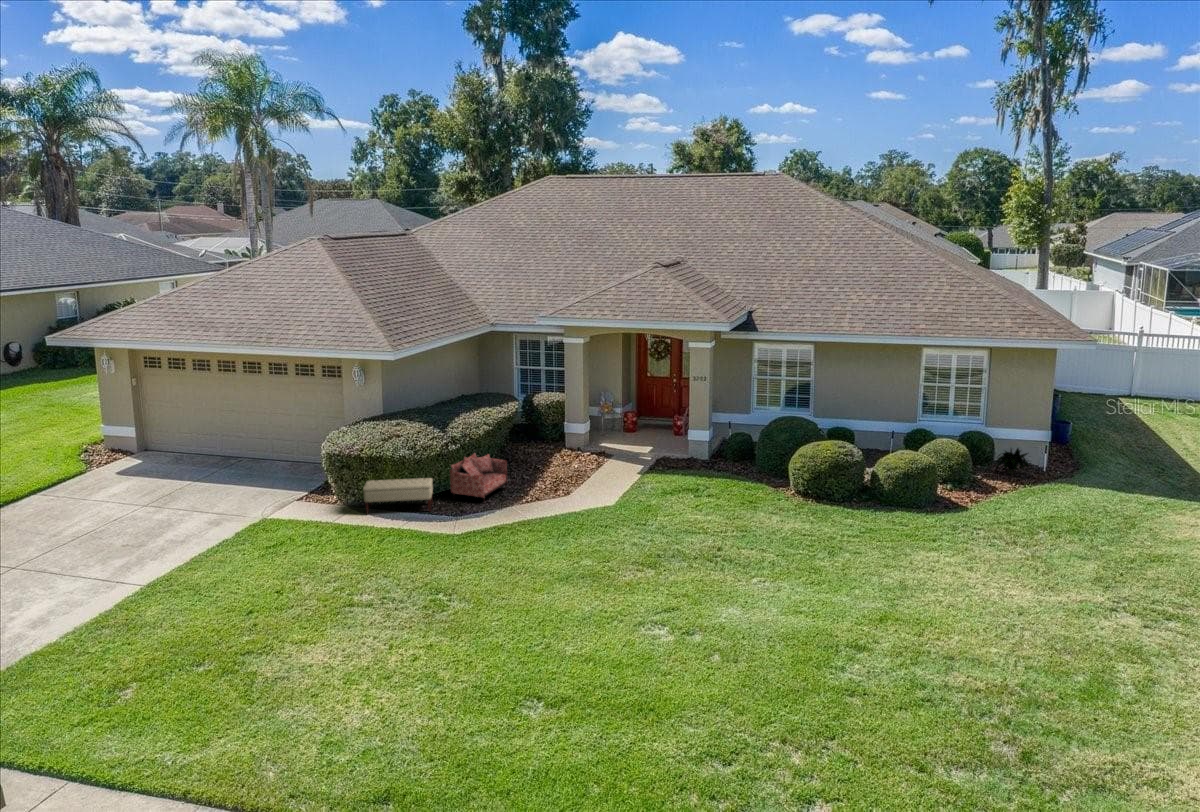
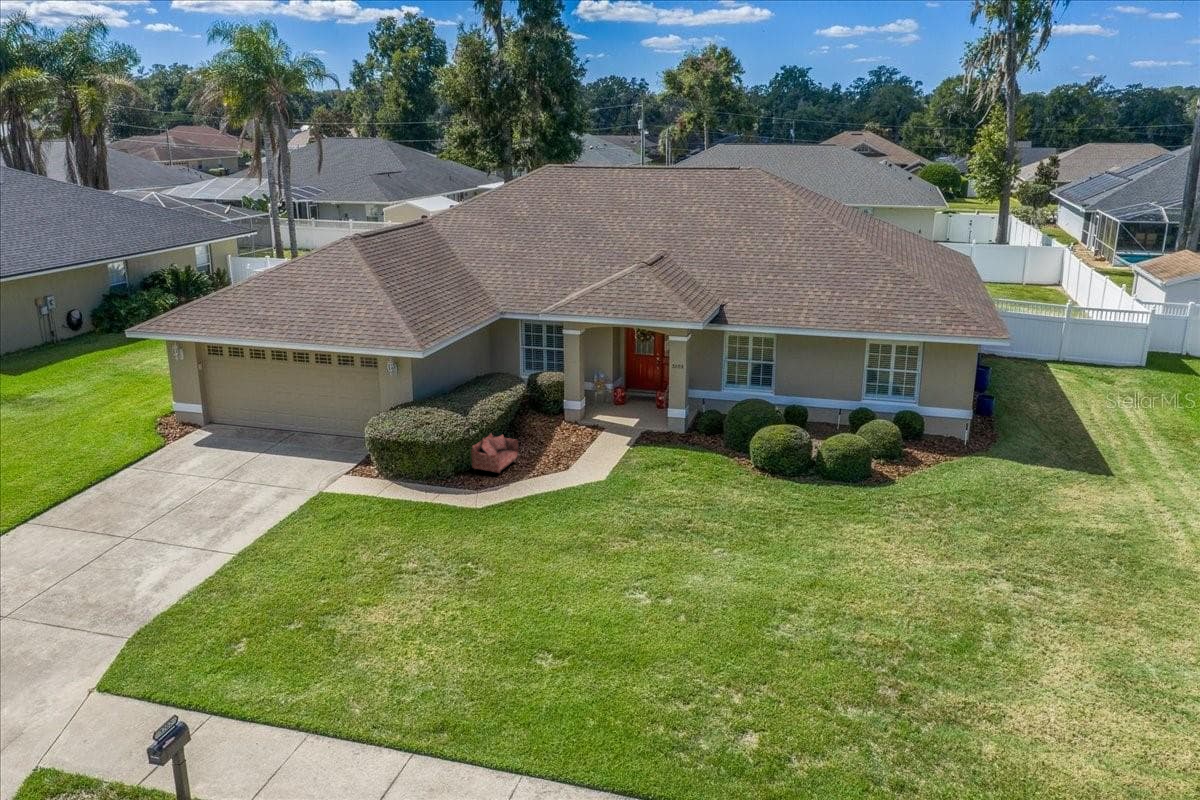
potted plant: present [996,448,1028,475] -> none [923,423,955,447]
bench: present [363,478,433,515] -> none [401,457,458,488]

